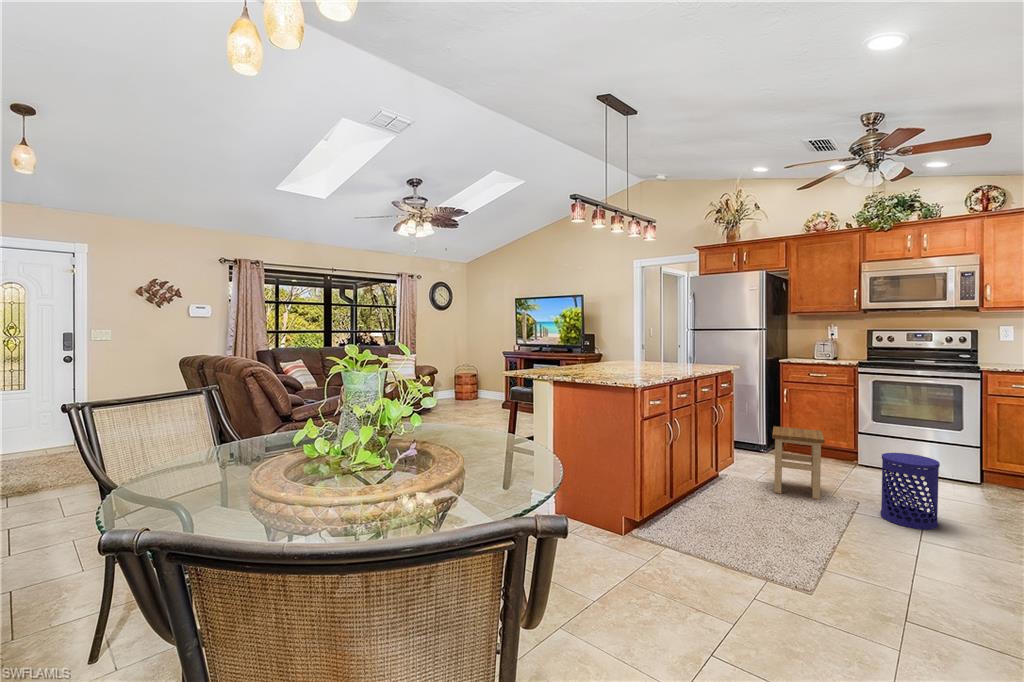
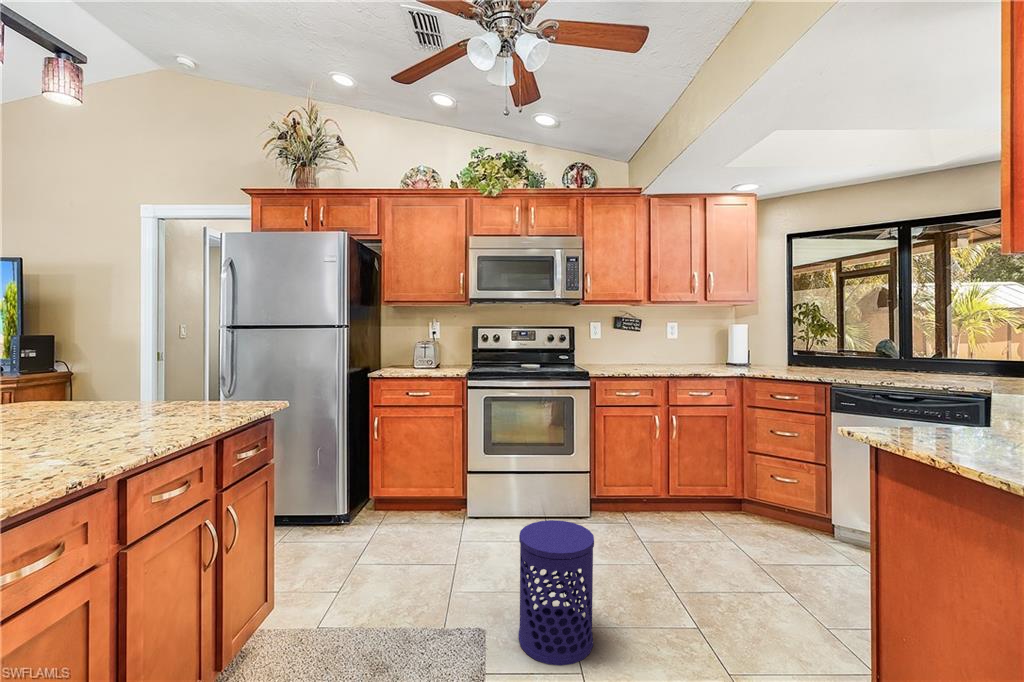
stool: present [772,426,825,500] -> none [345,494,435,646]

